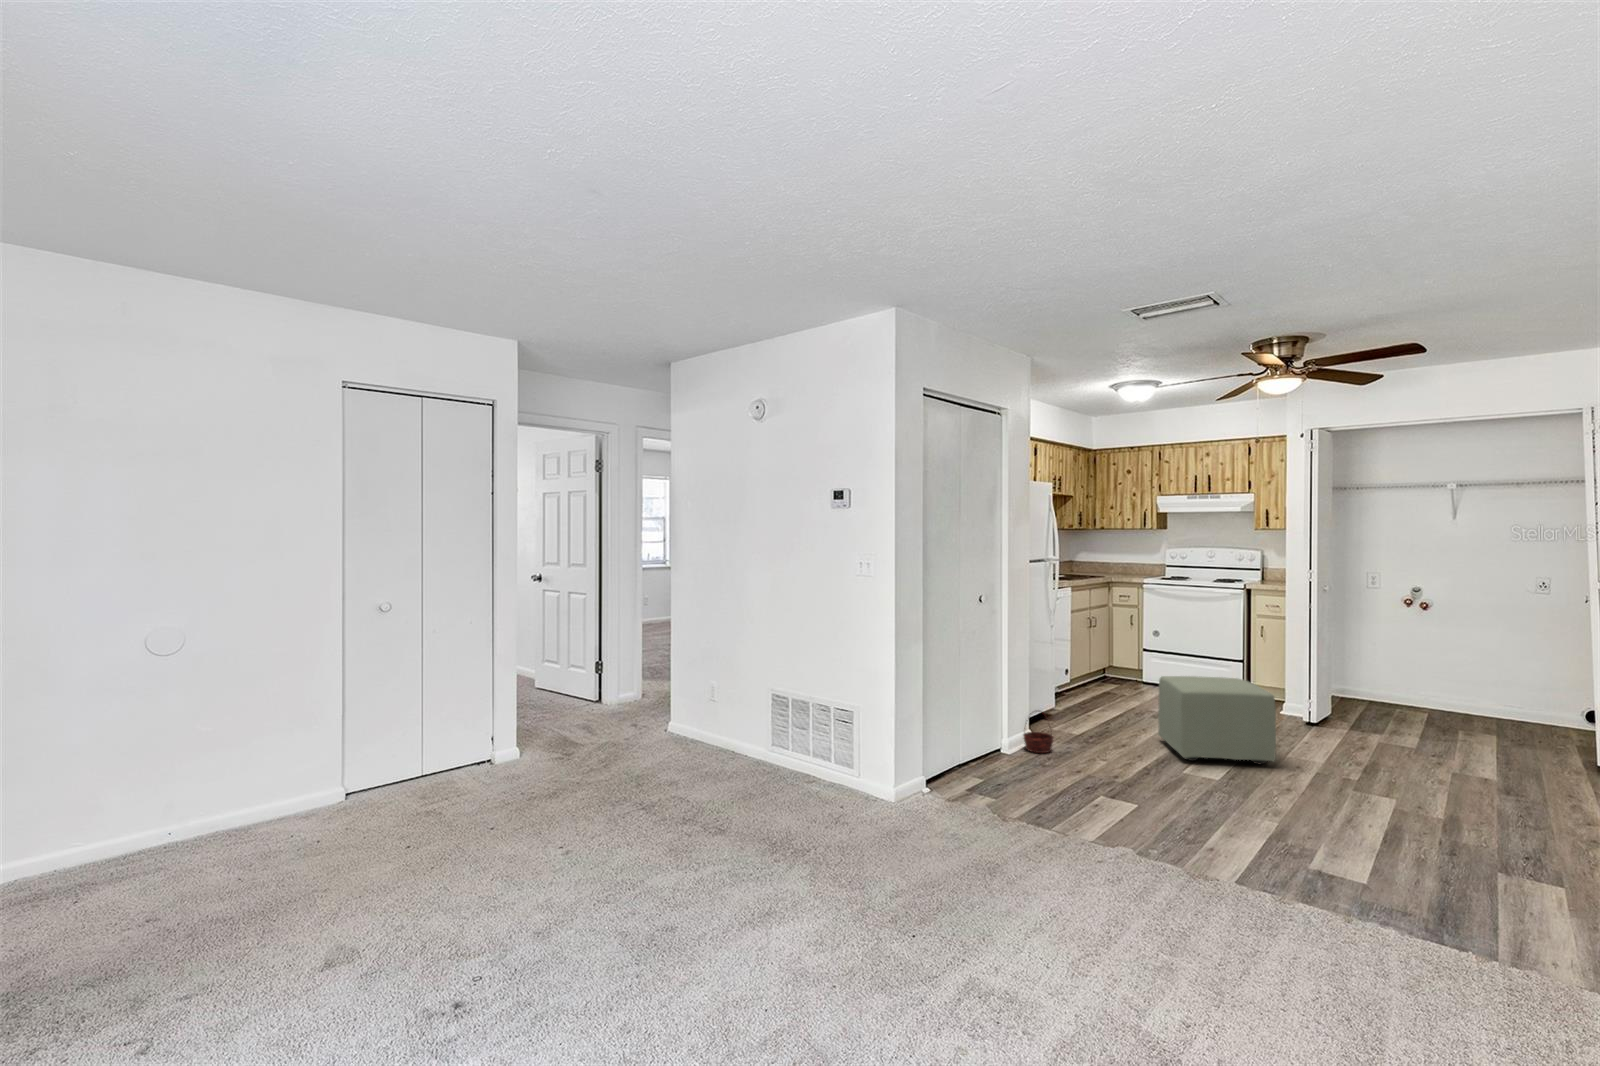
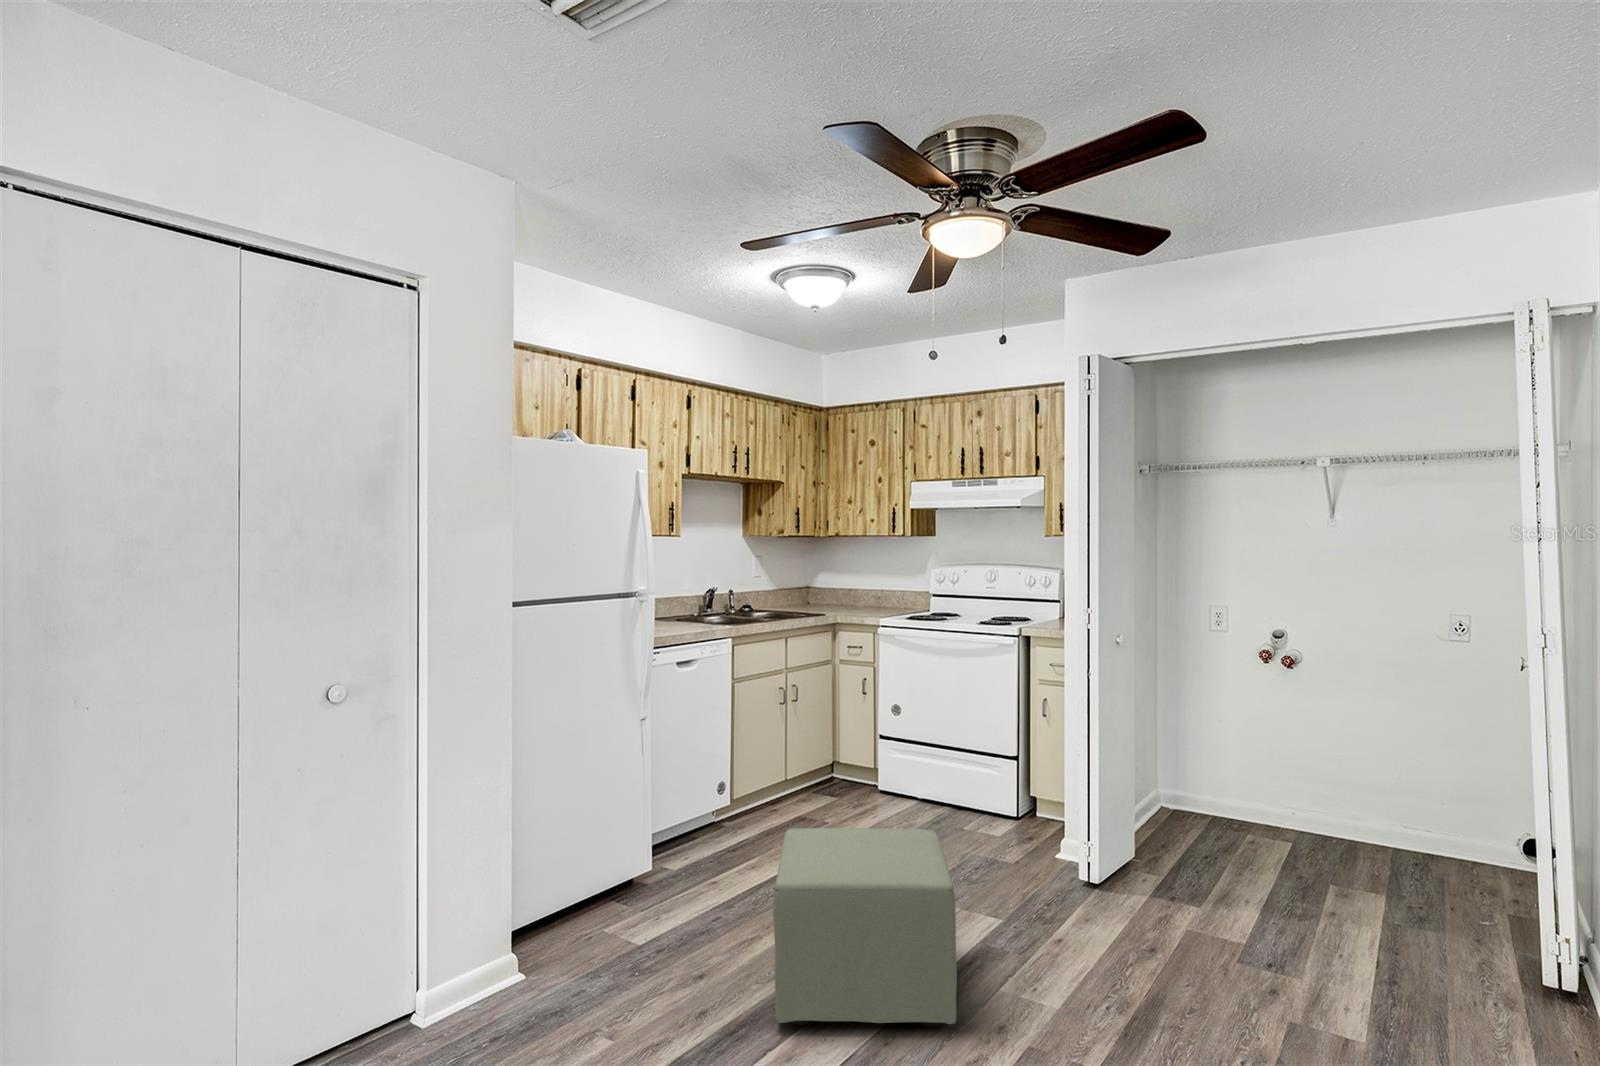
basket: present [1023,716,1053,753] -> none [479,923,544,1018]

